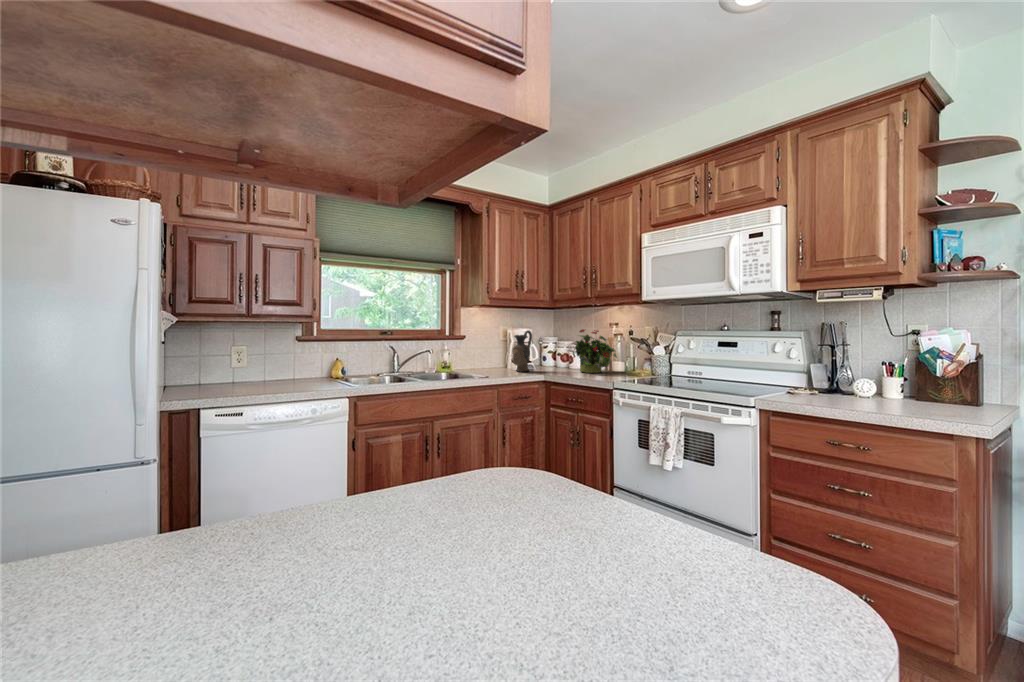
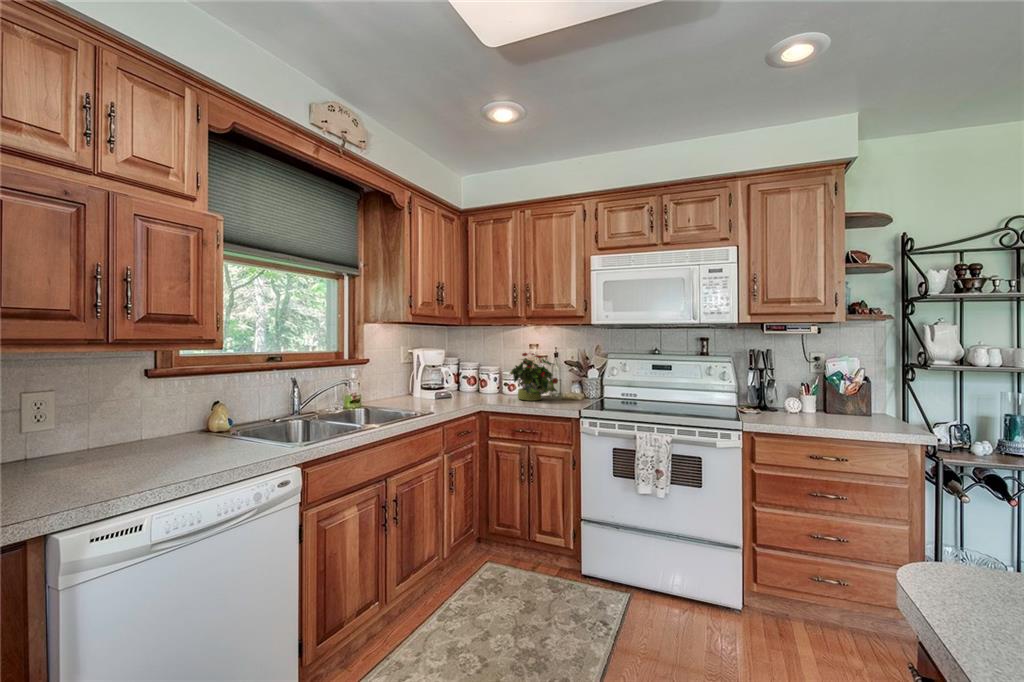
ceramic pitcher: present [512,330,532,371] -> none [441,353,462,403]

